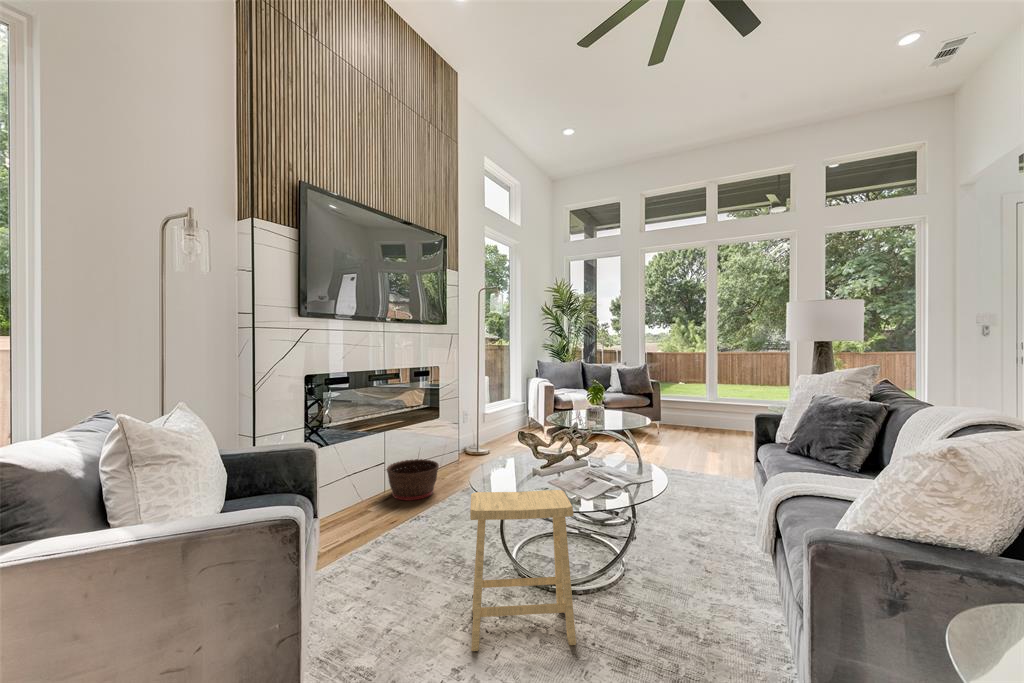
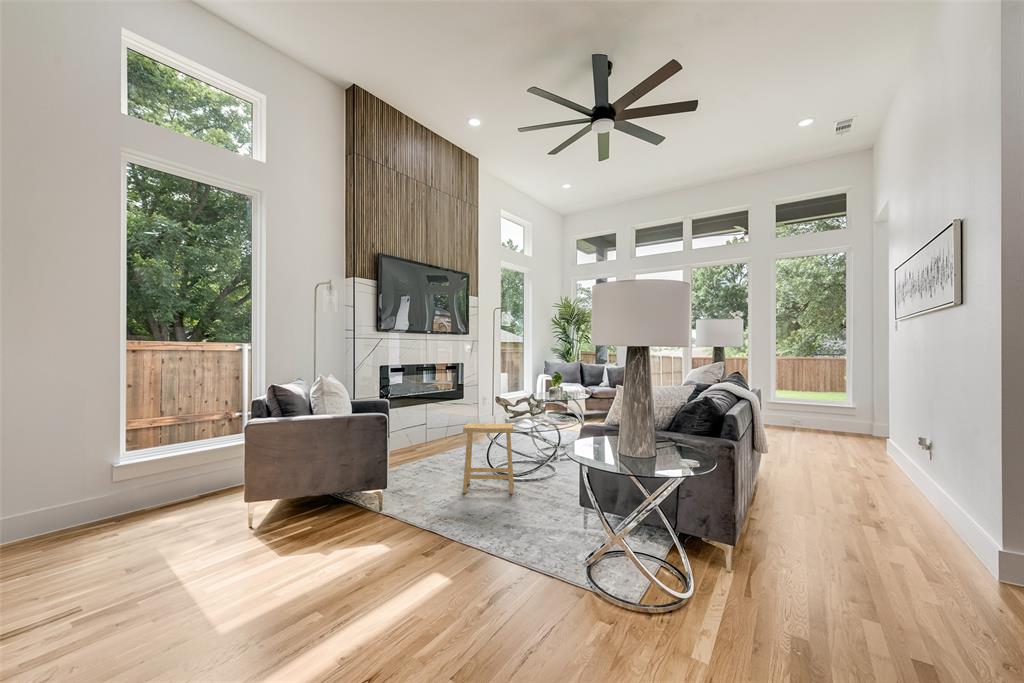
basket: present [387,459,439,500] -> none [428,424,461,447]

